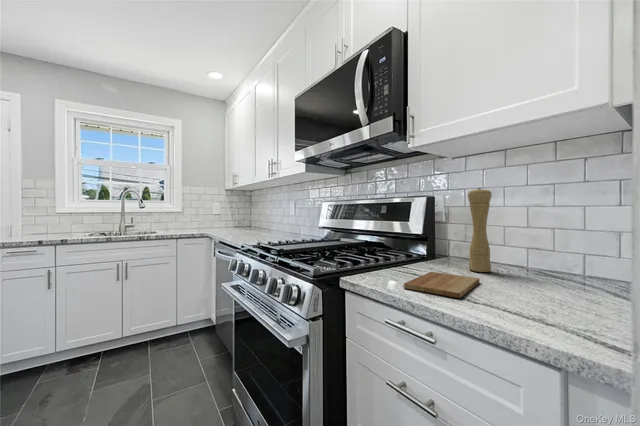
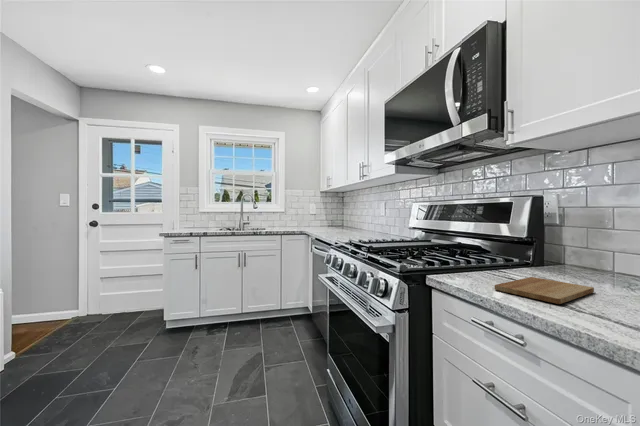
pepper mill: present [468,188,491,272] -> none [584,186,618,283]

